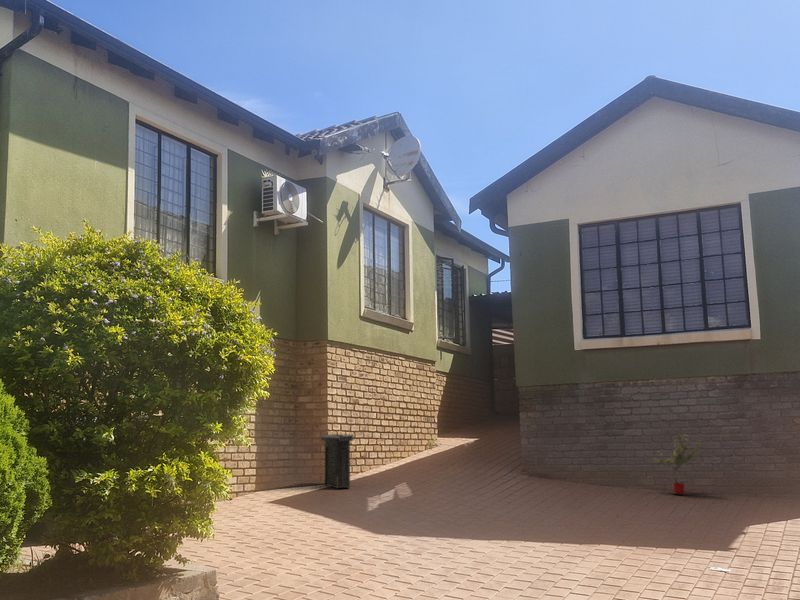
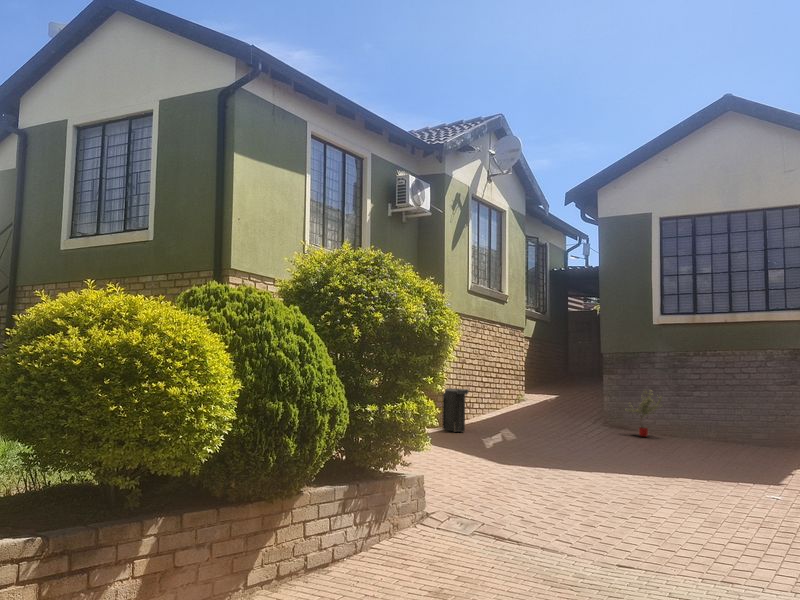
potted tree: present [654,434,702,495] -> present [625,390,662,437]

